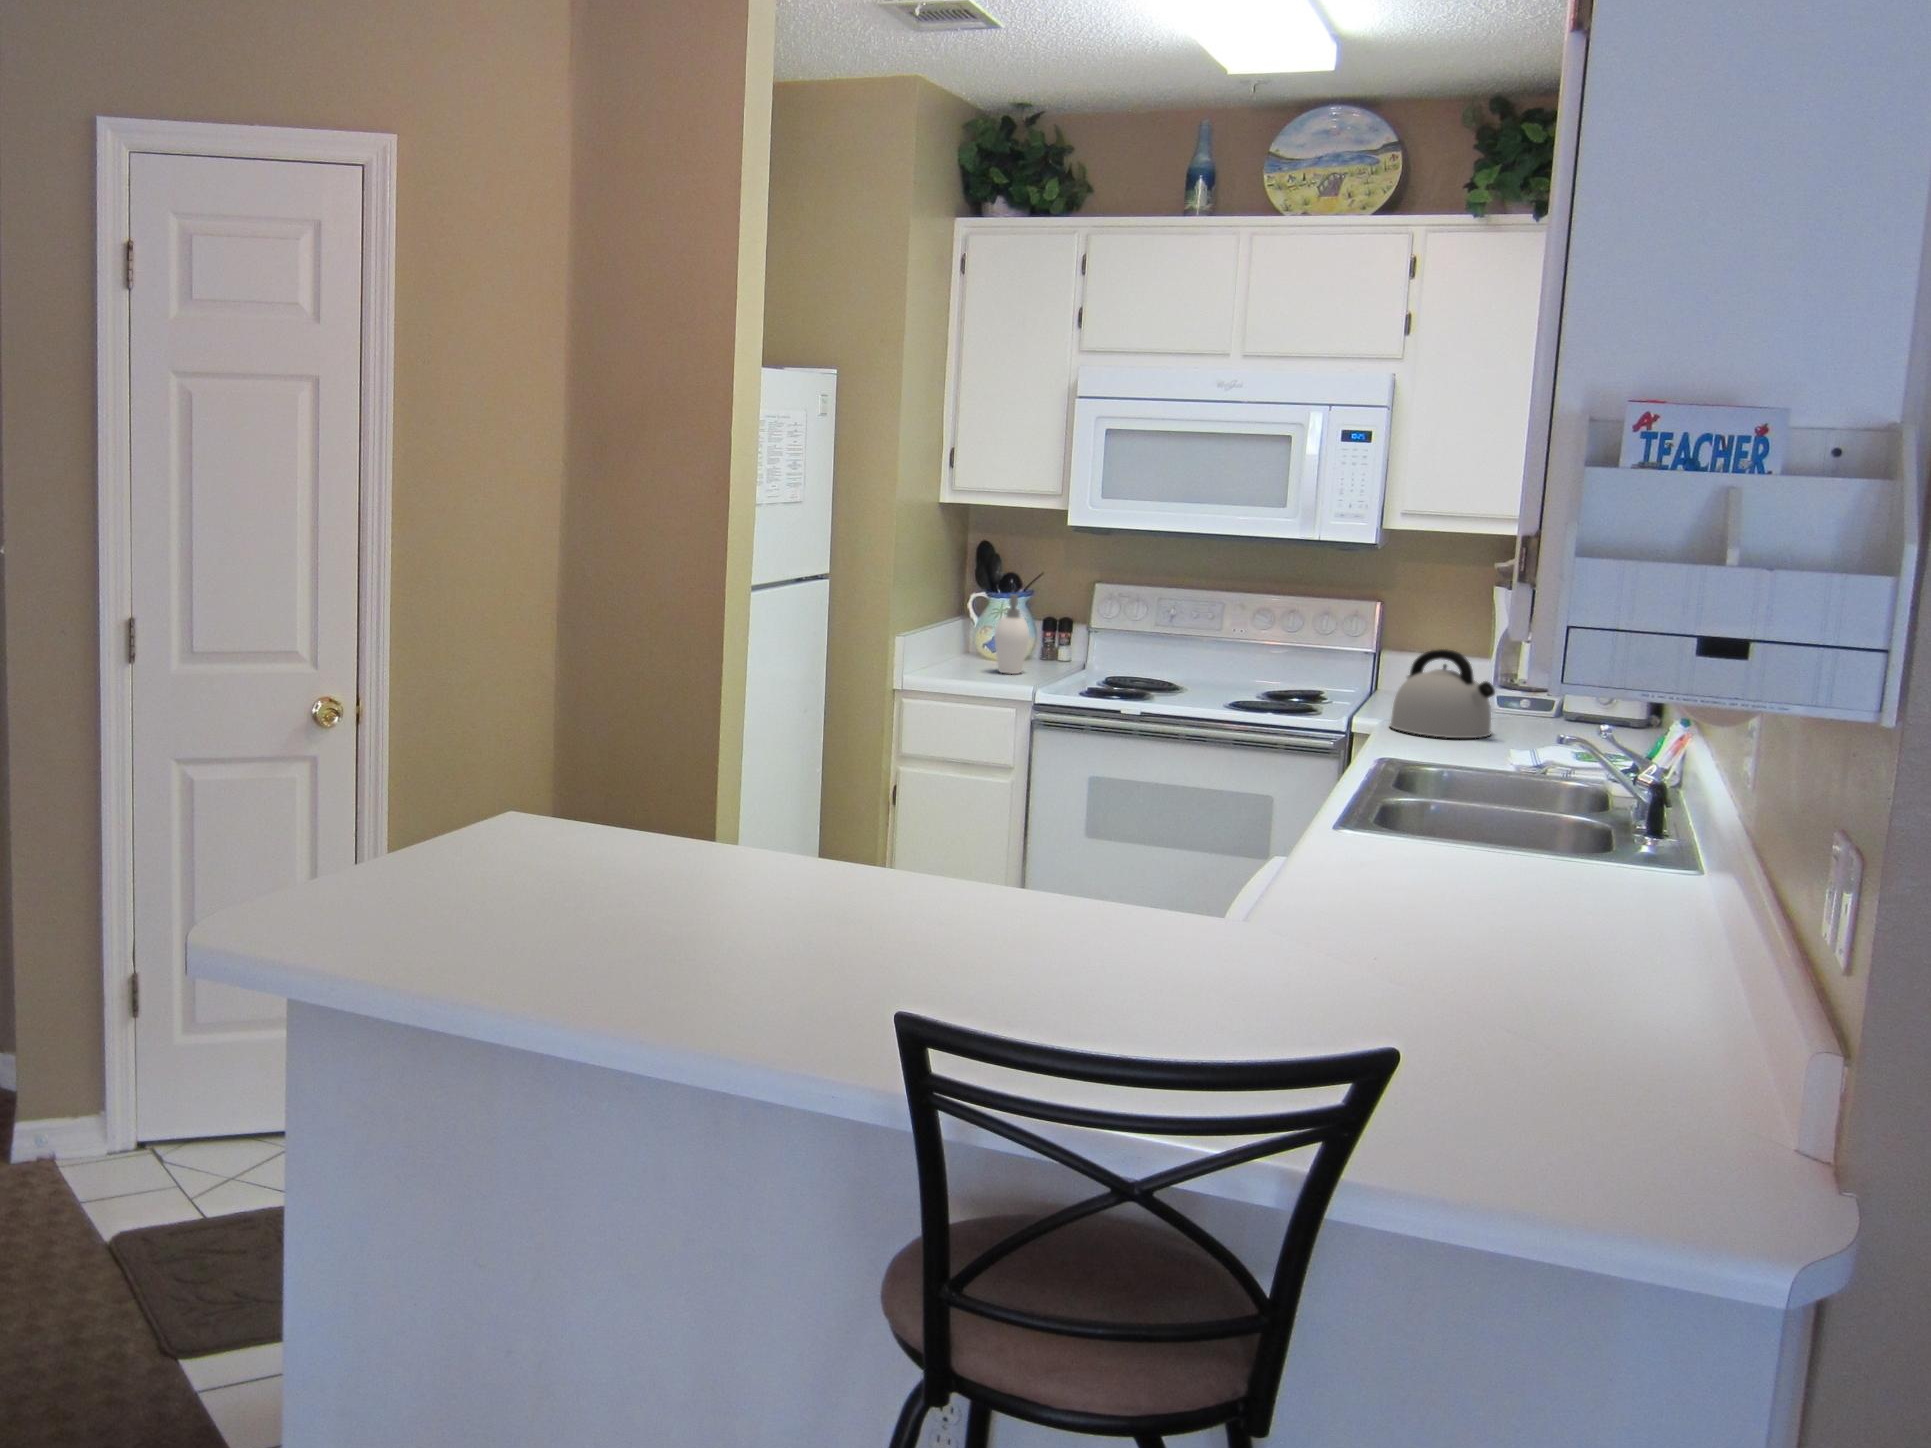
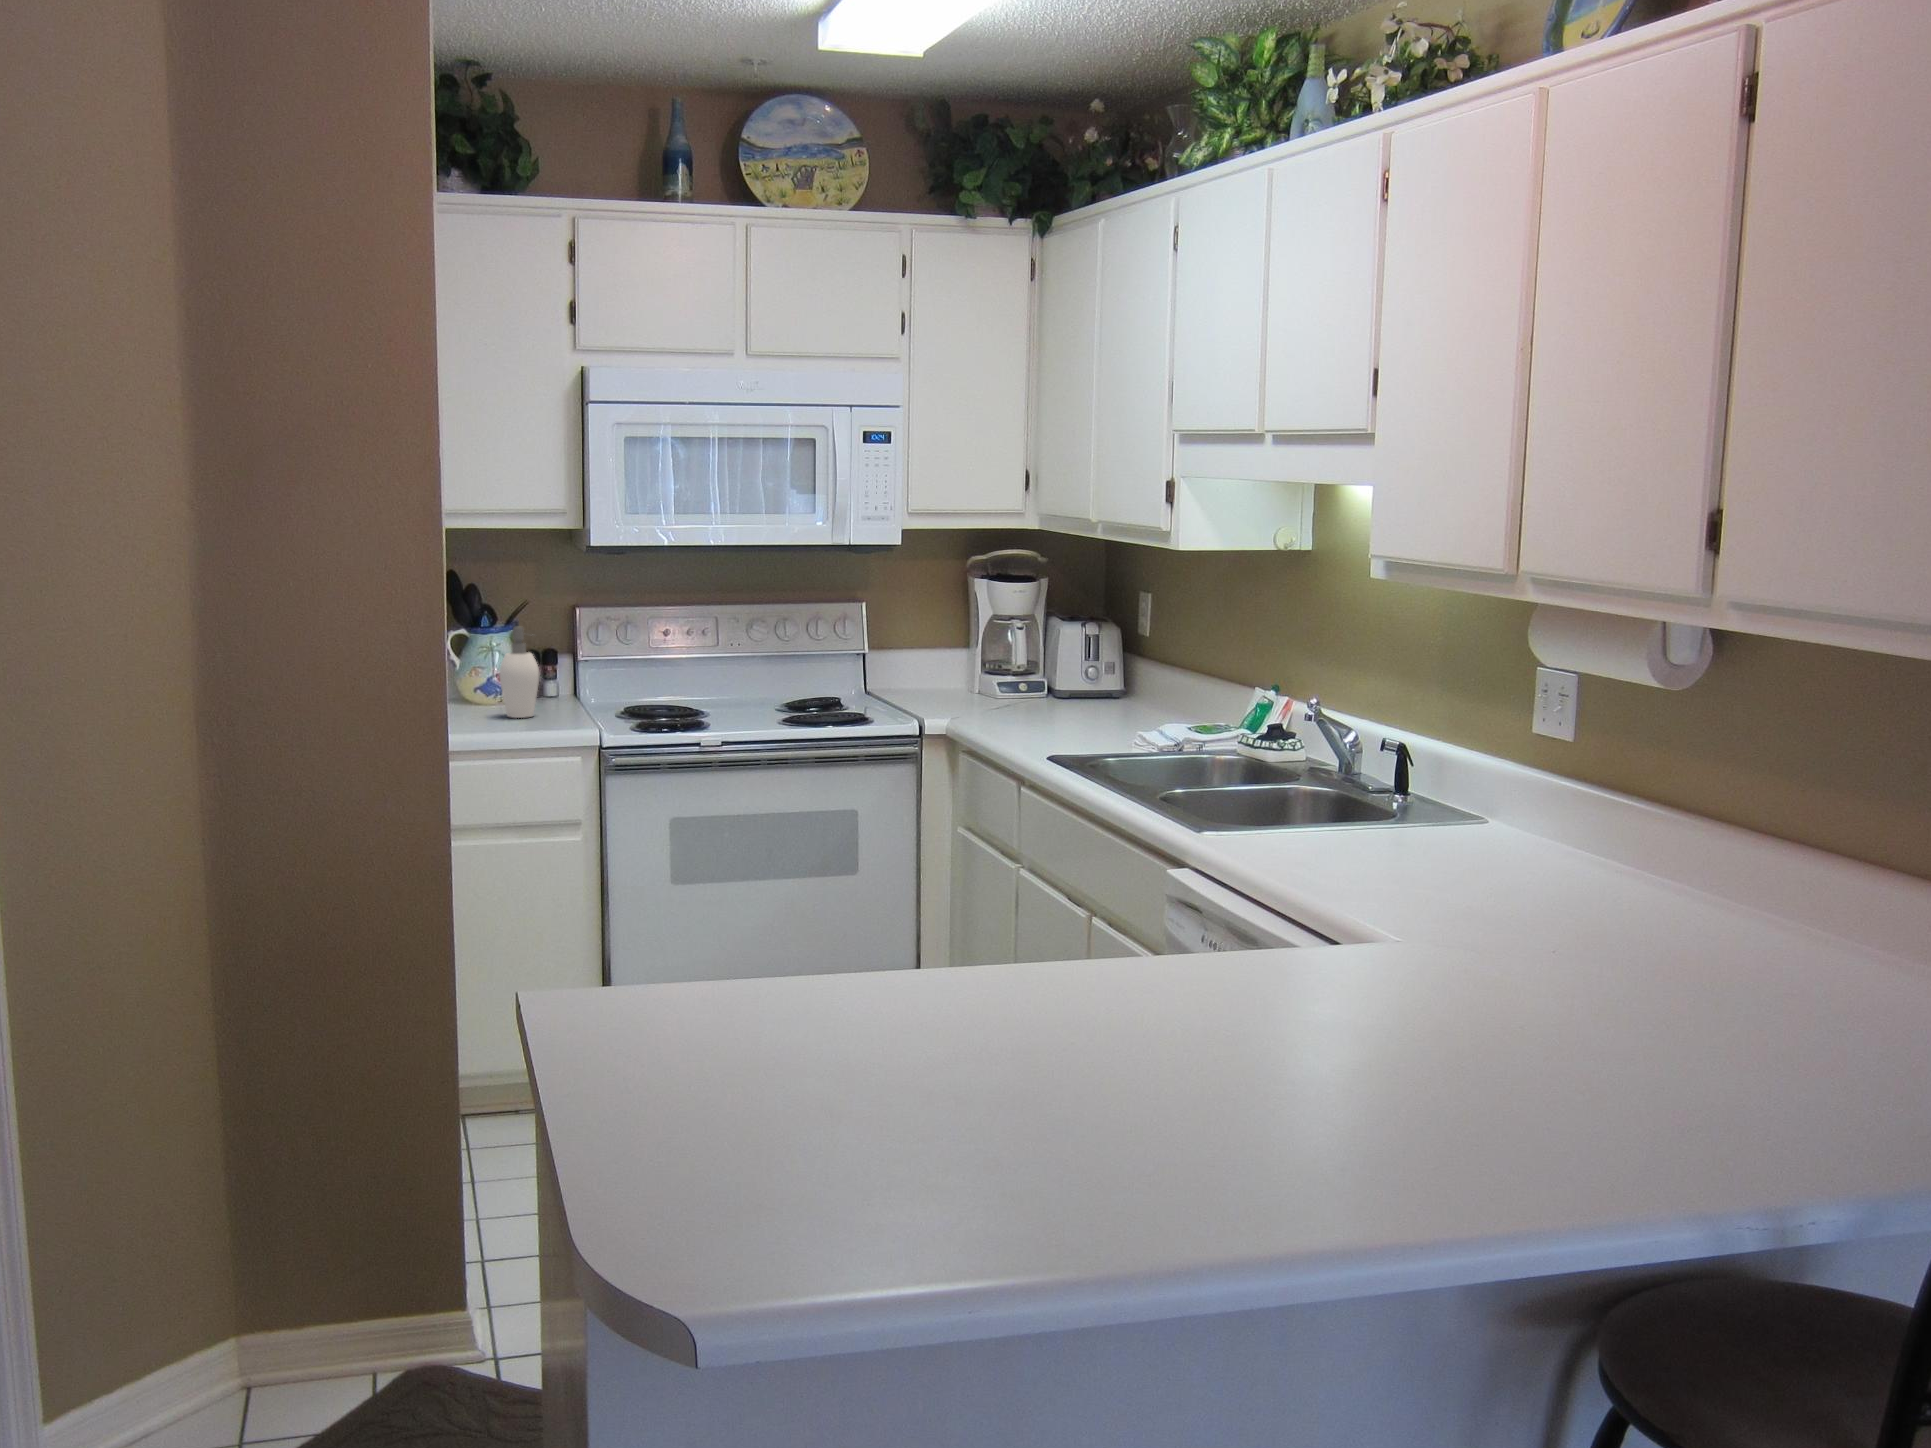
kettle: present [1390,649,1495,738] -> none [967,642,1070,728]

